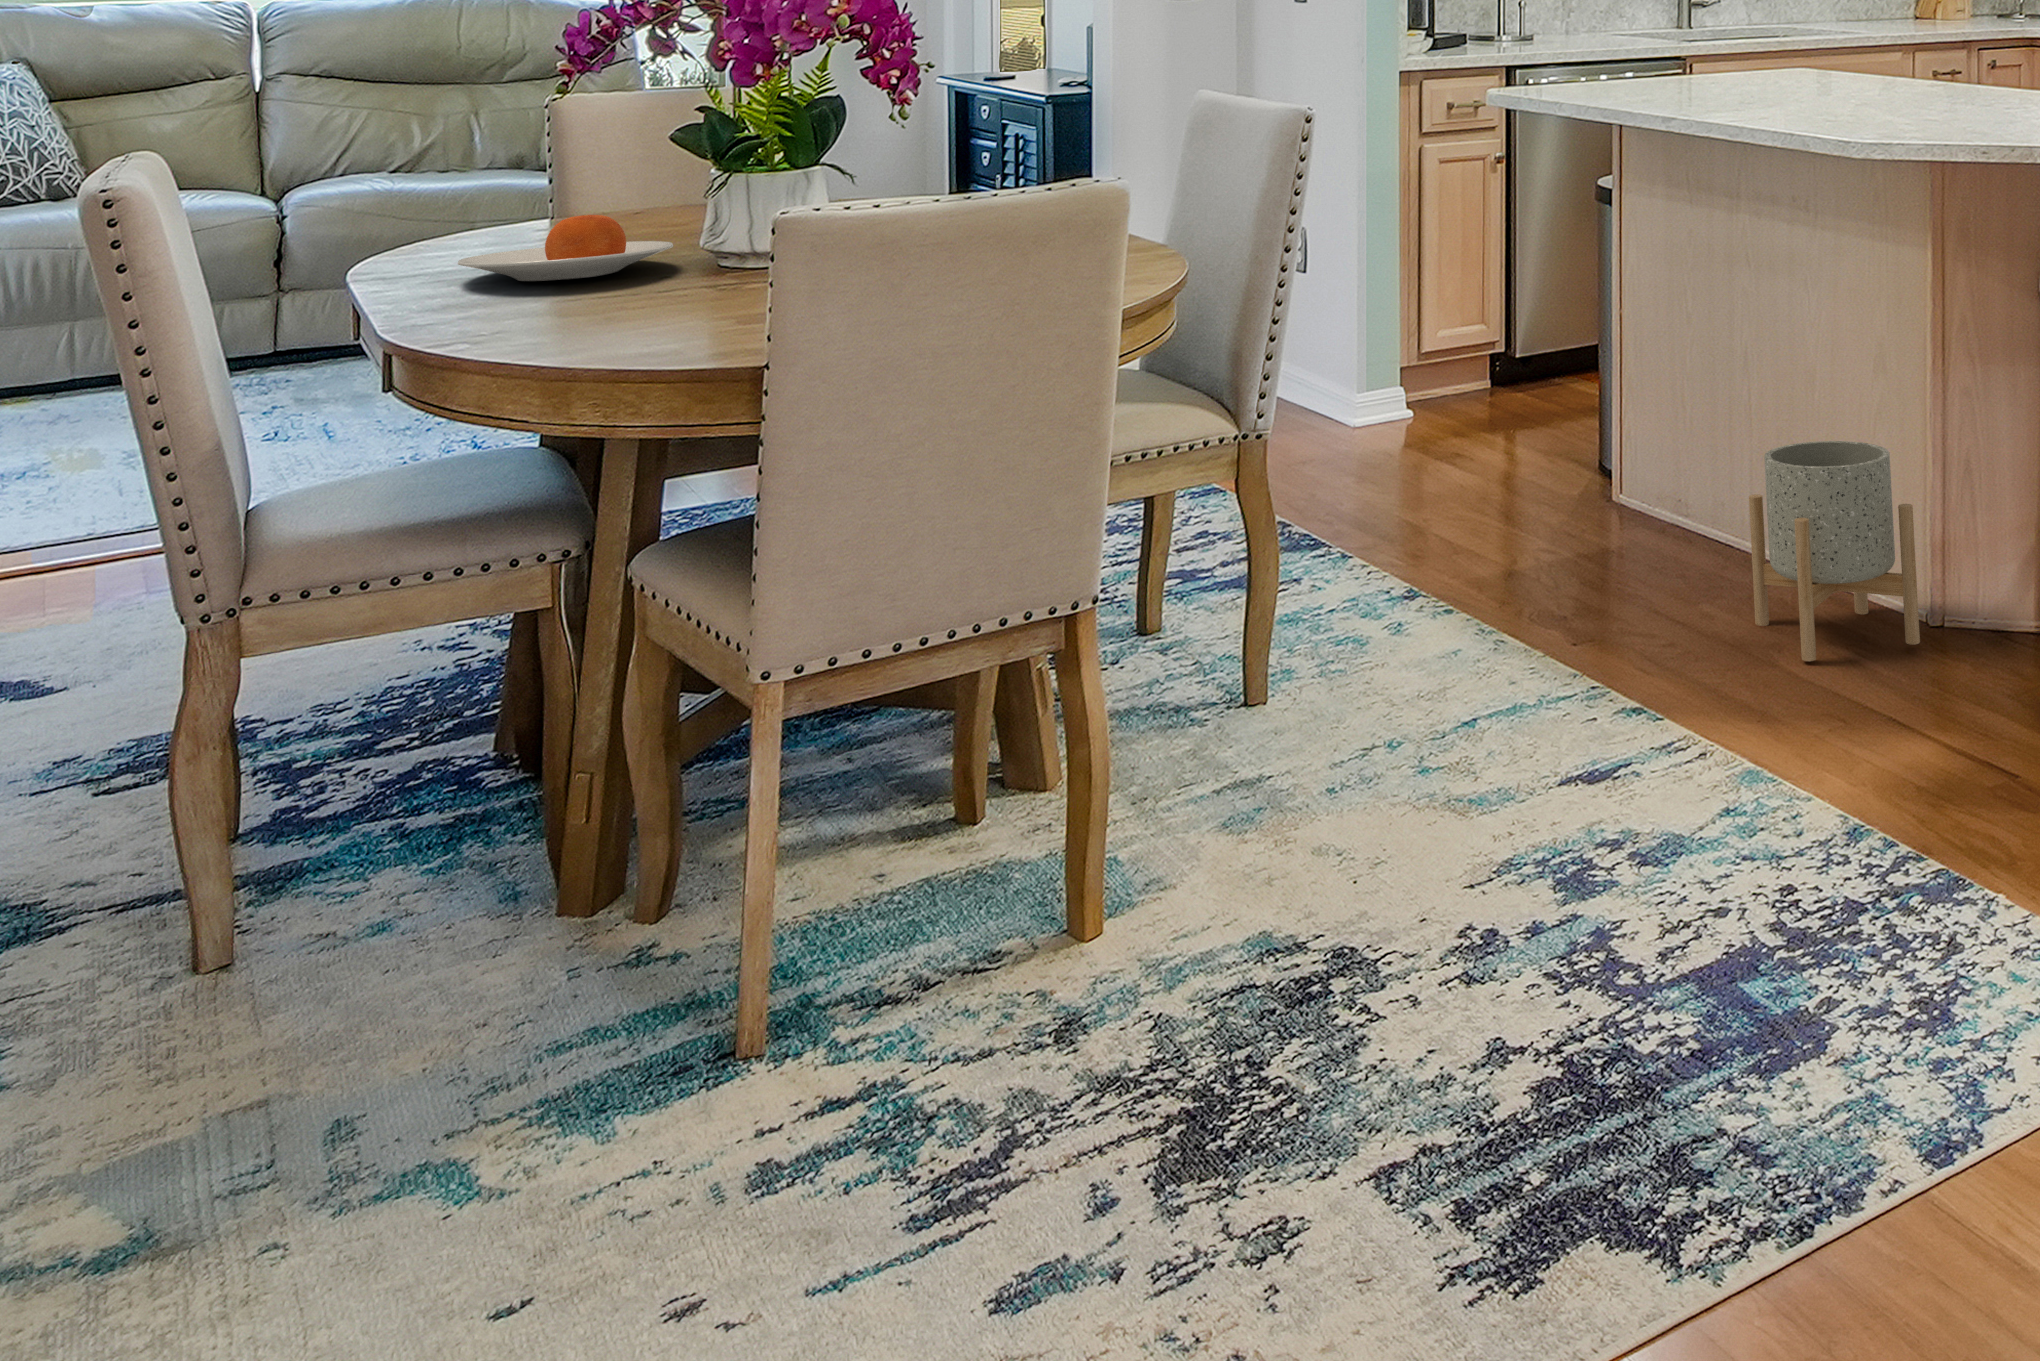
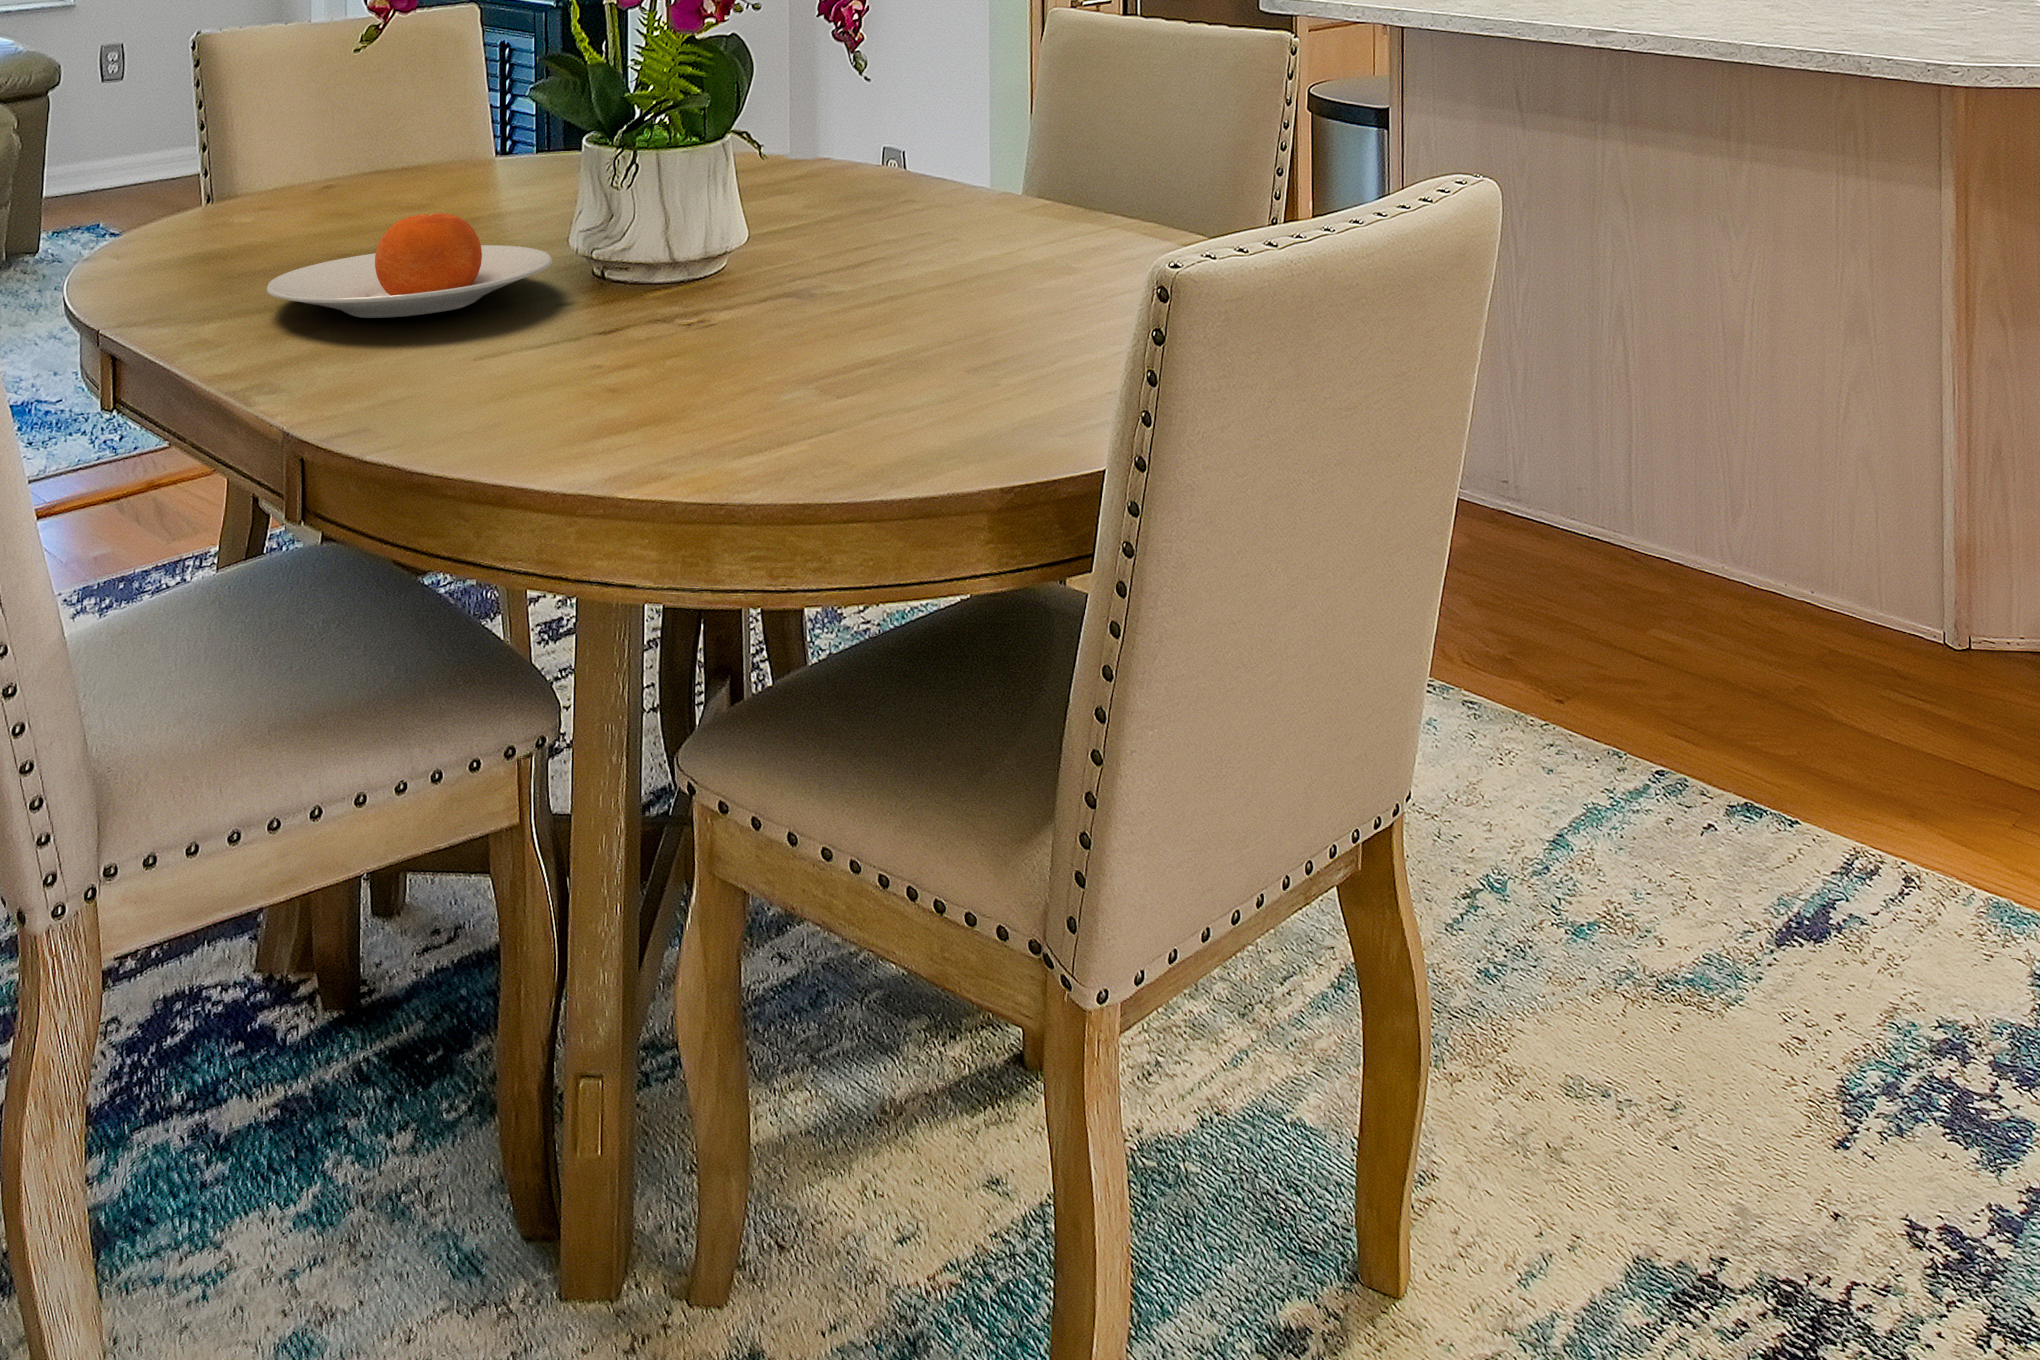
planter: present [1749,441,1920,661] -> none [1749,434,2003,729]

